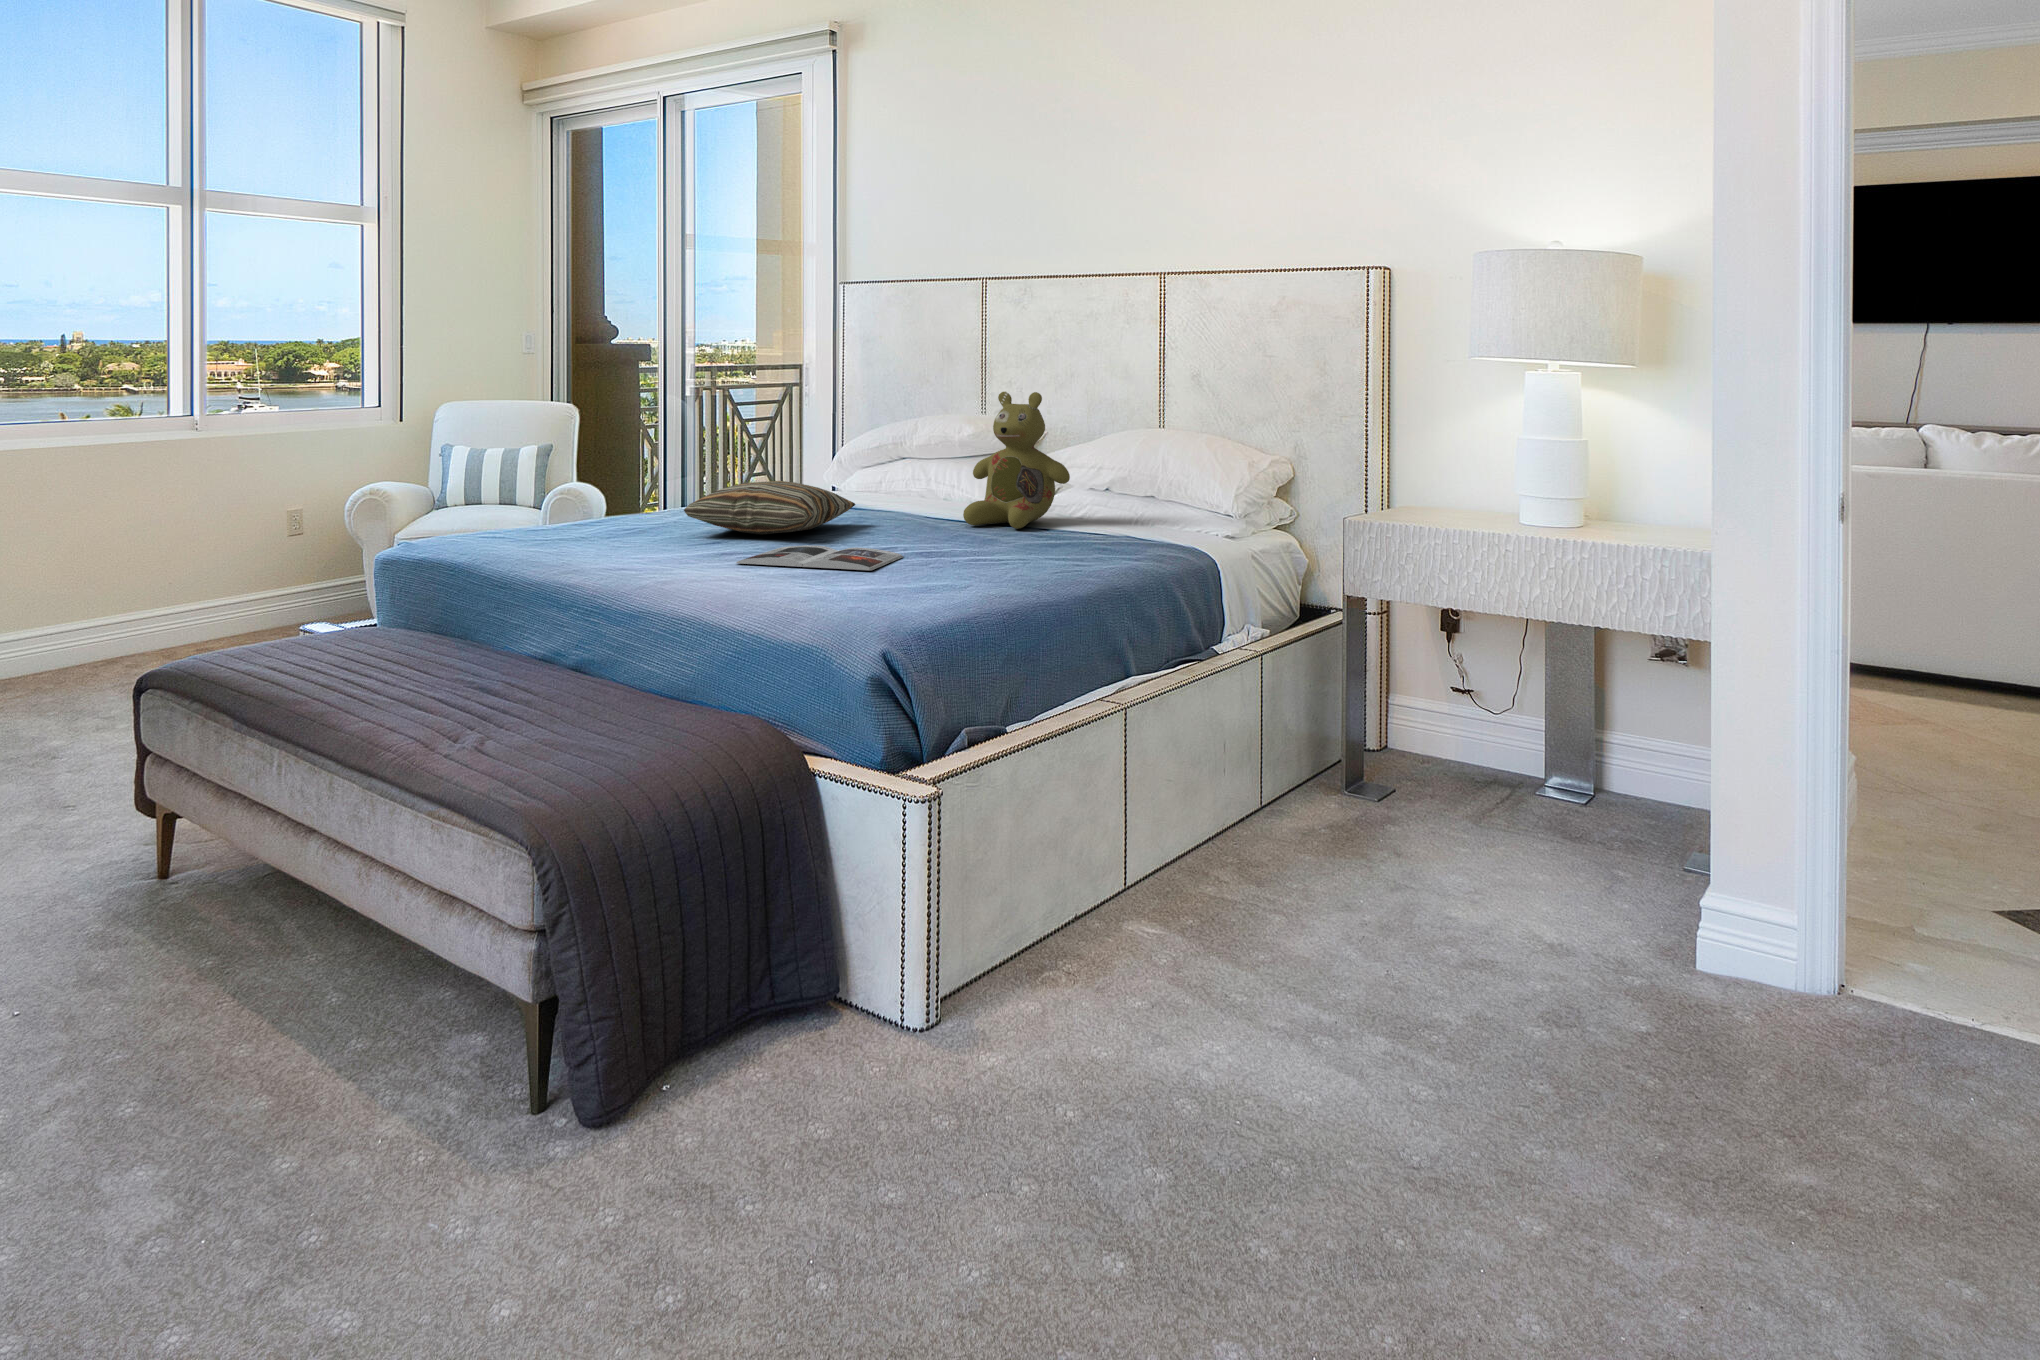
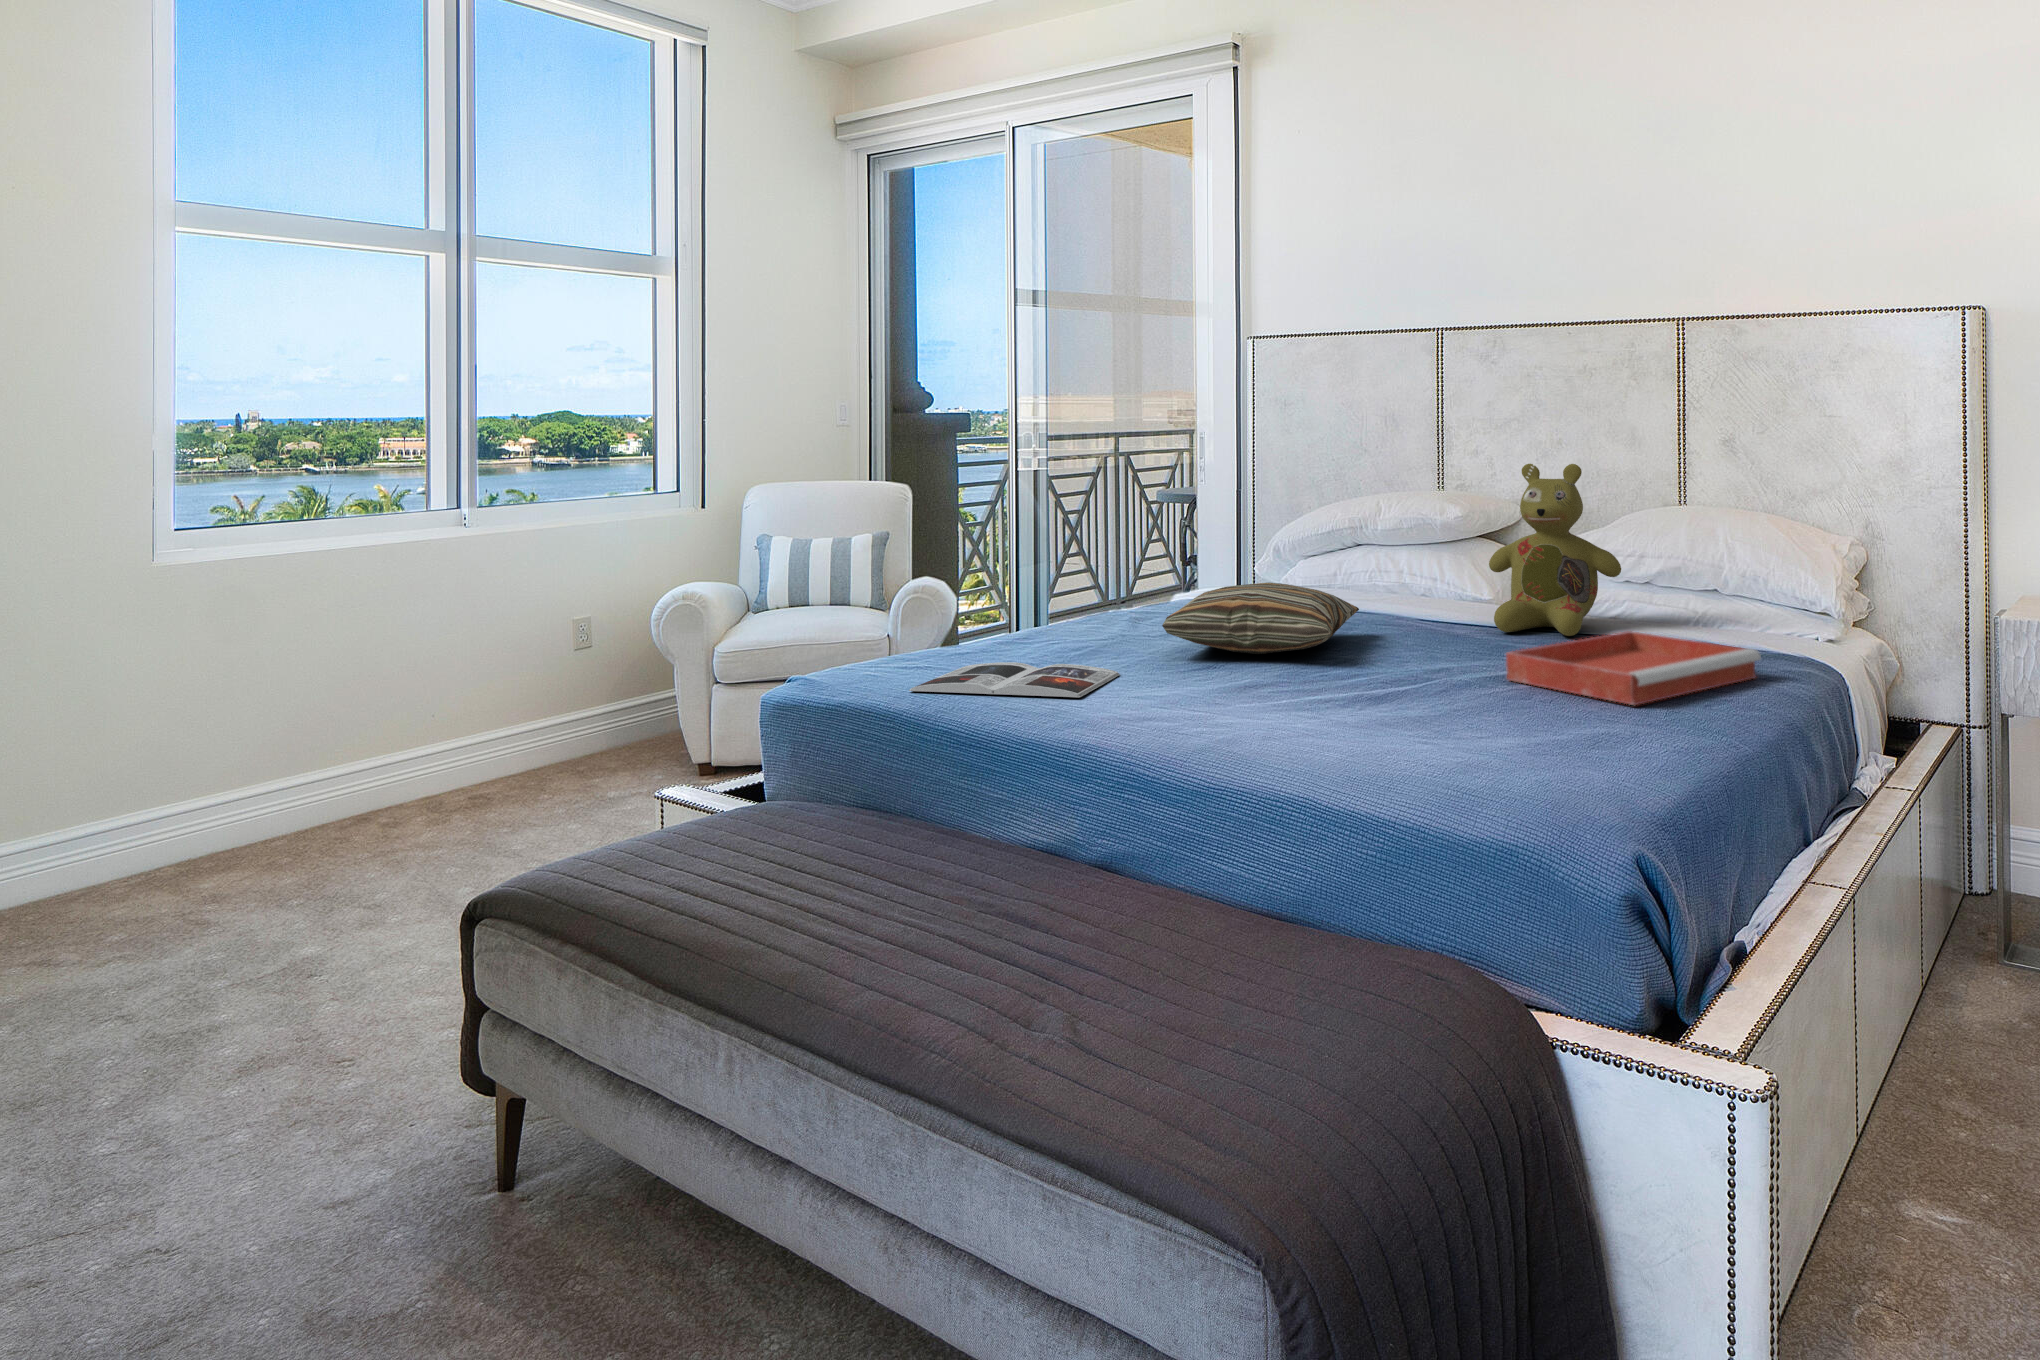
tray: none [926,523,1121,570] -> present [1506,631,1761,705]
magazine: present [736,545,903,570] -> present [909,662,1120,697]

